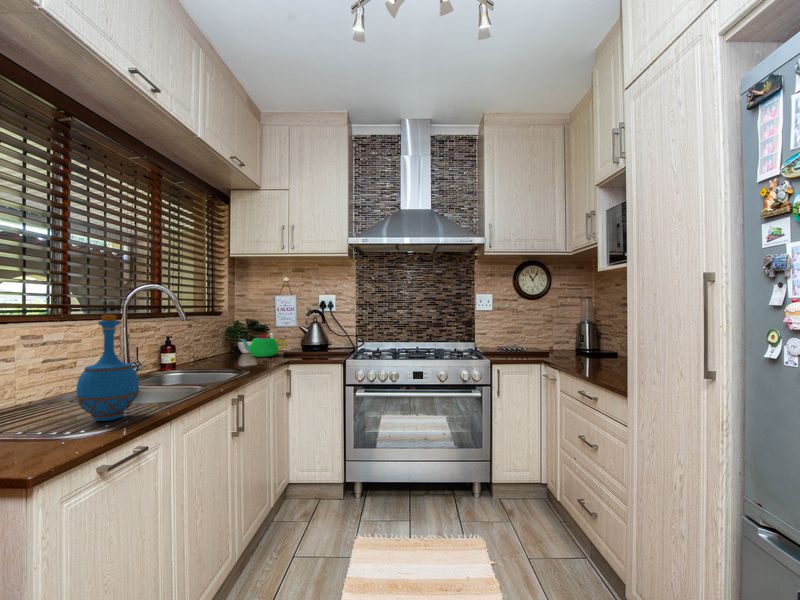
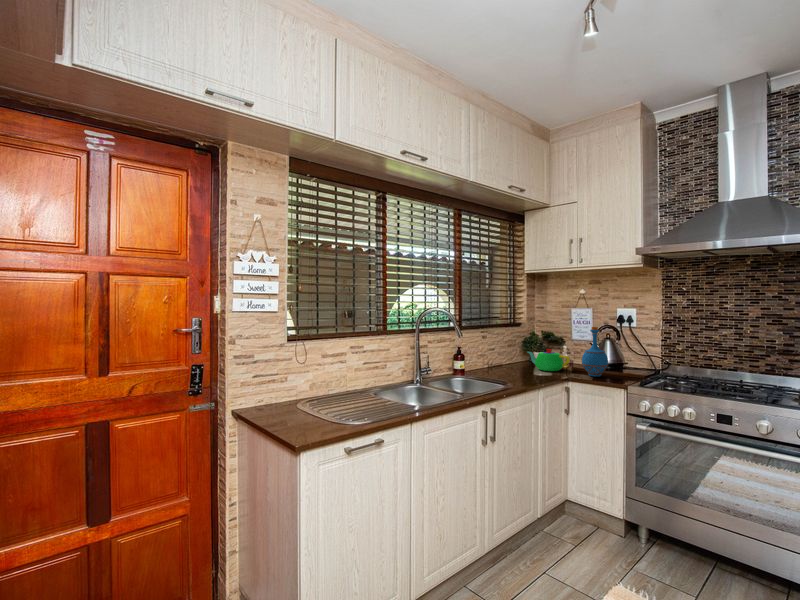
bottle: present [76,315,139,421] -> present [582,327,608,377]

